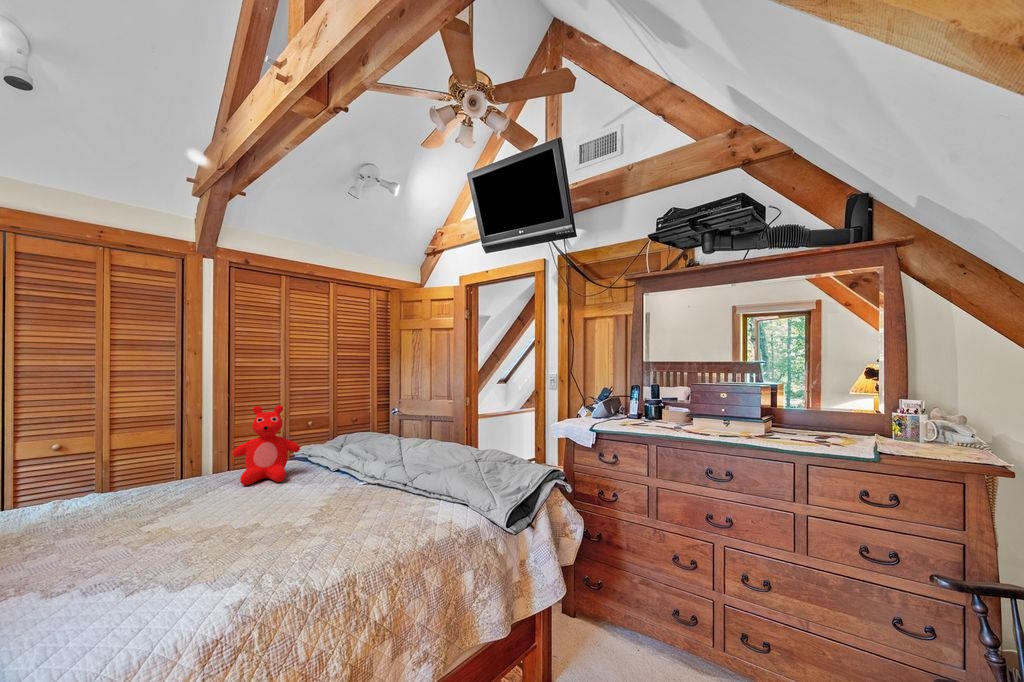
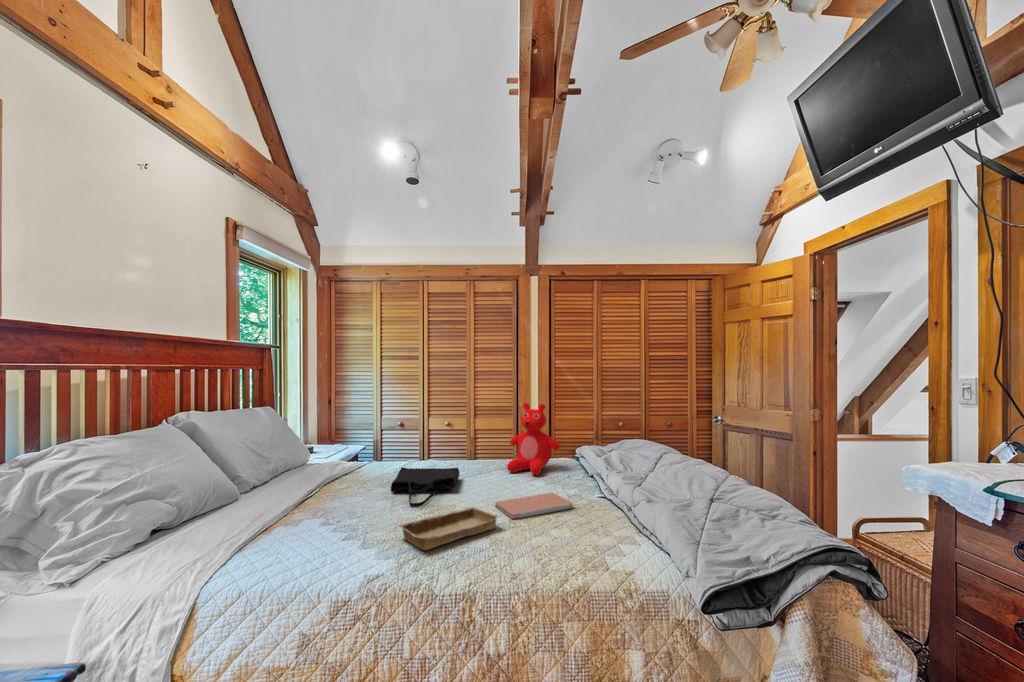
notebook: none [278,489,358,518] -> present [495,492,573,519]
tote bag: none [87,492,206,544] -> present [391,467,459,507]
tray: none [209,515,316,568] -> present [399,507,498,550]

